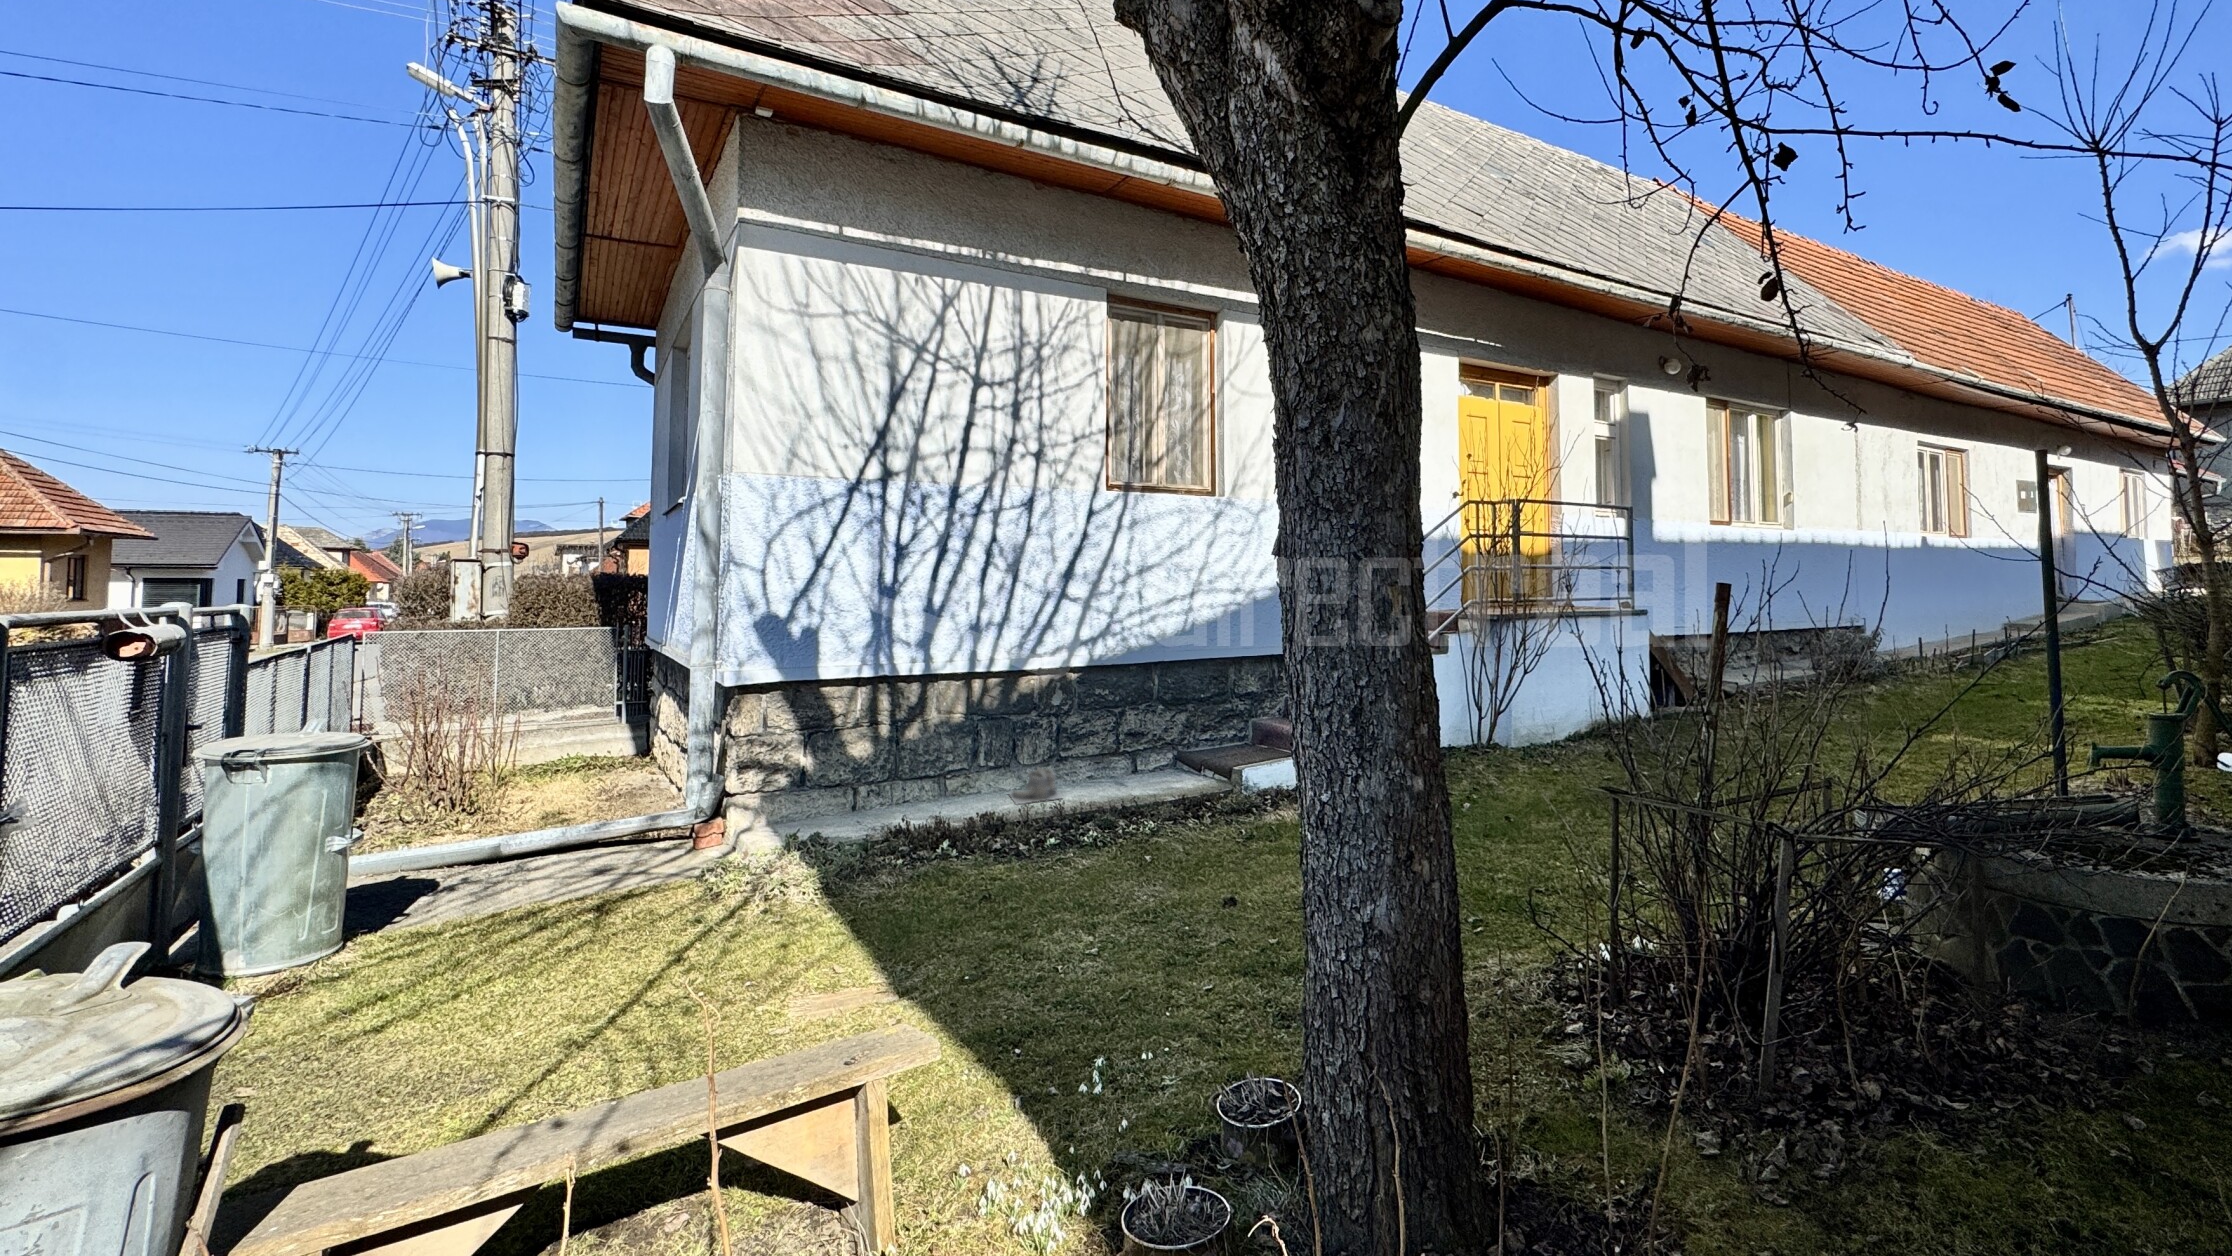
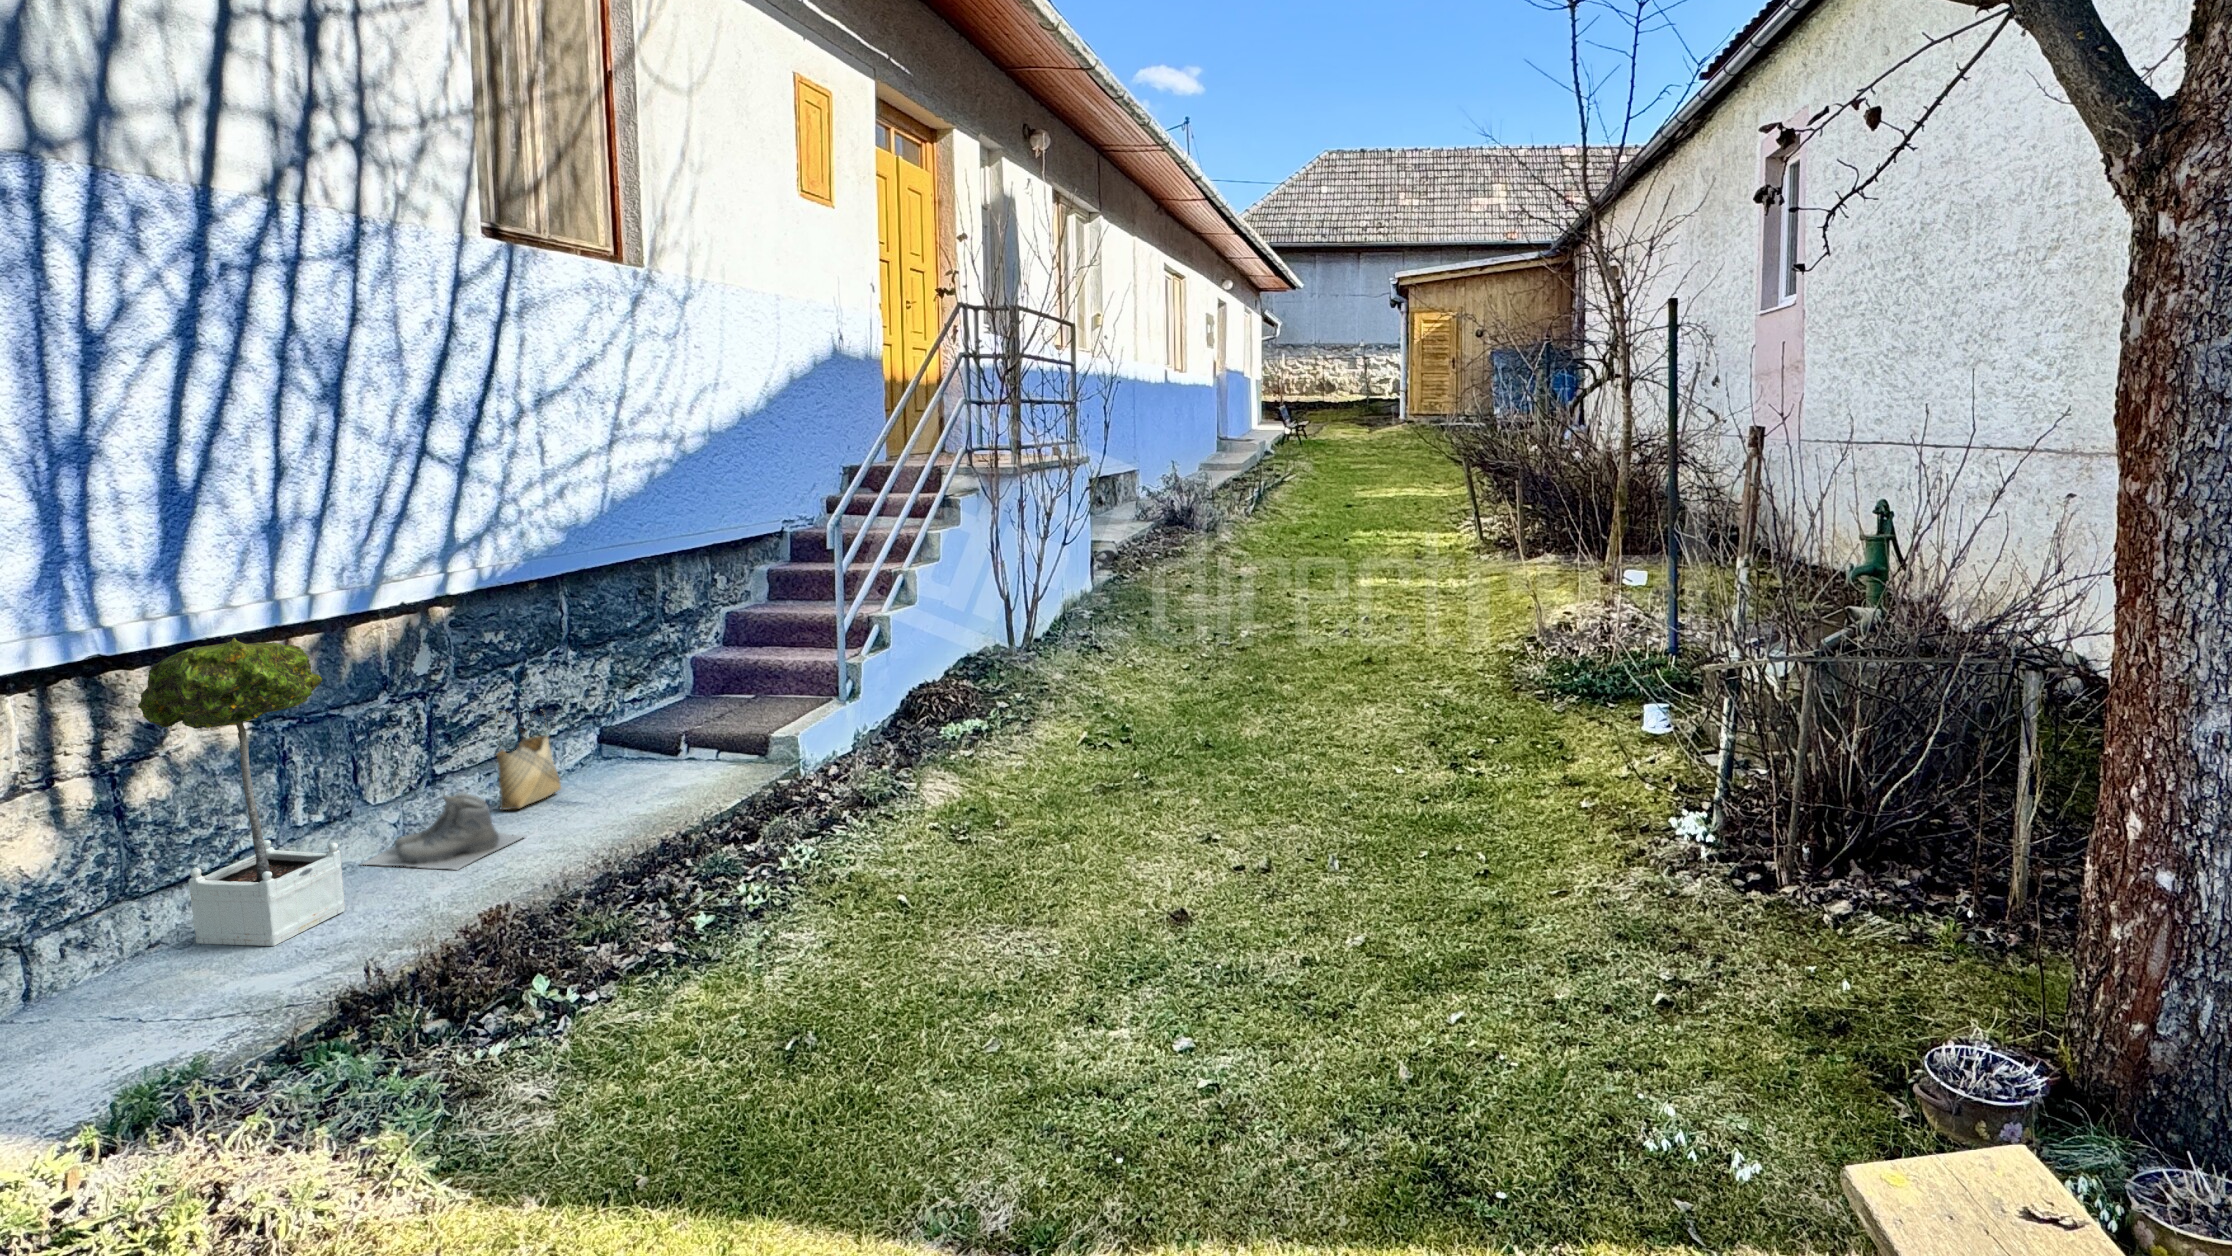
potted tree: none [898,674,960,814] -> present [138,638,345,946]
woven basket: none [1086,733,1122,786] -> present [496,715,561,810]

